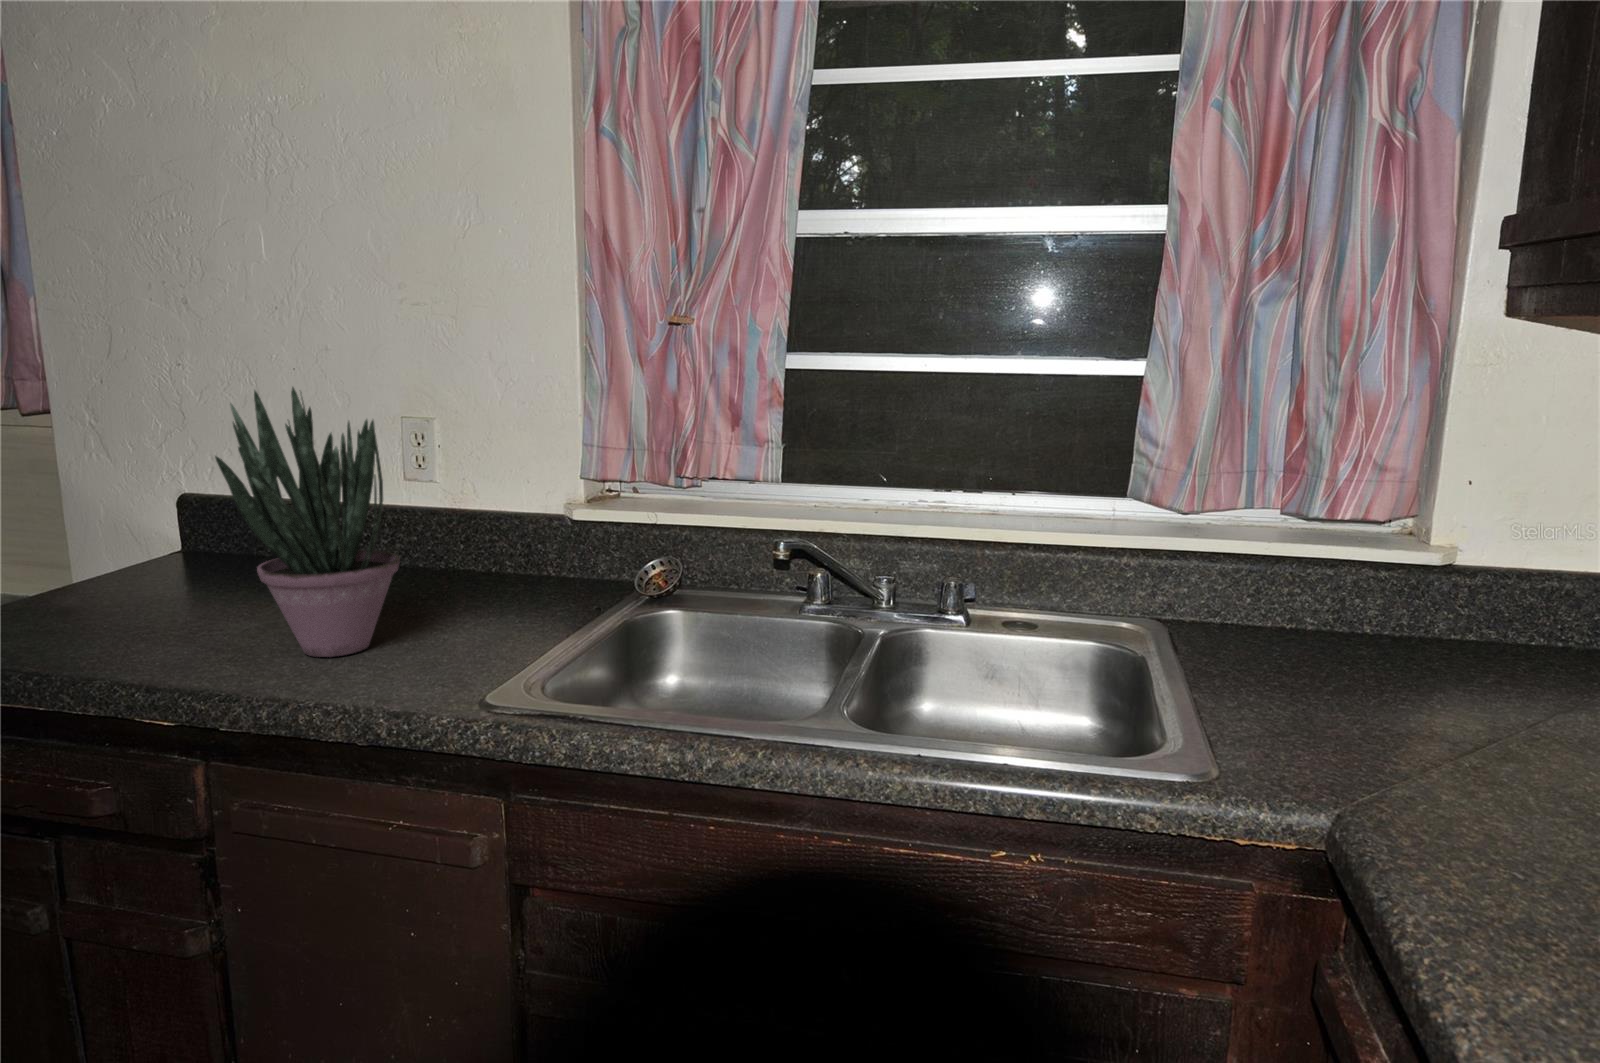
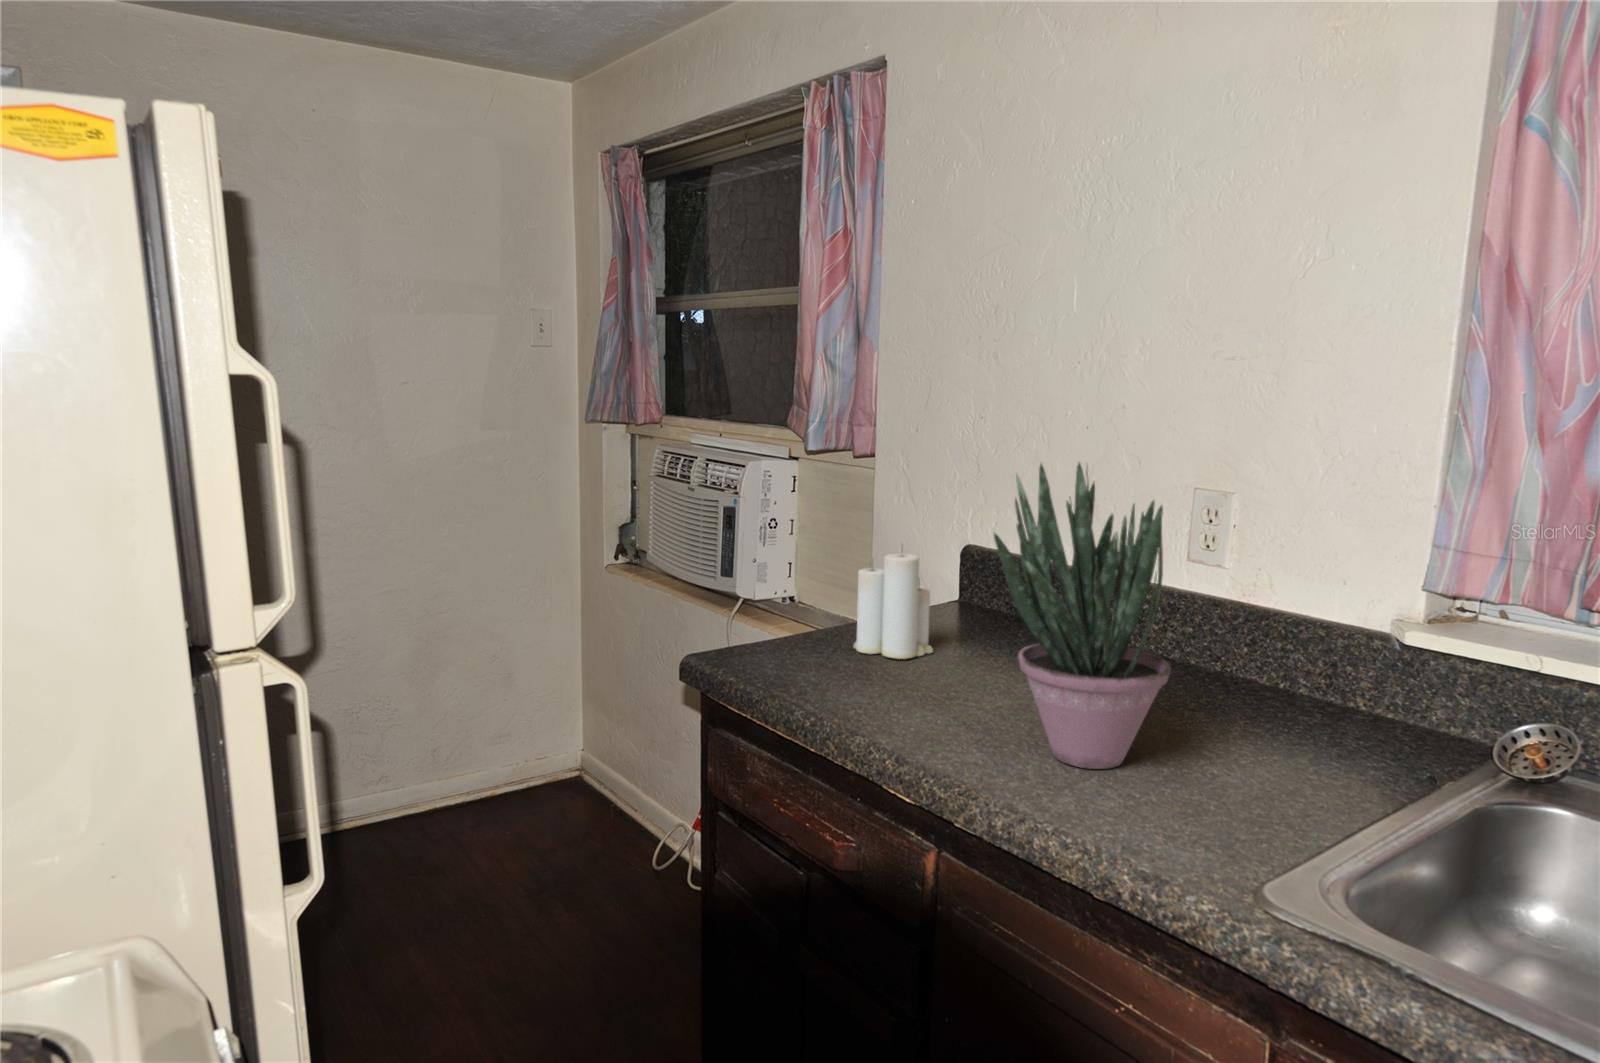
candle: none [50,489,159,611] -> present [853,553,933,659]

